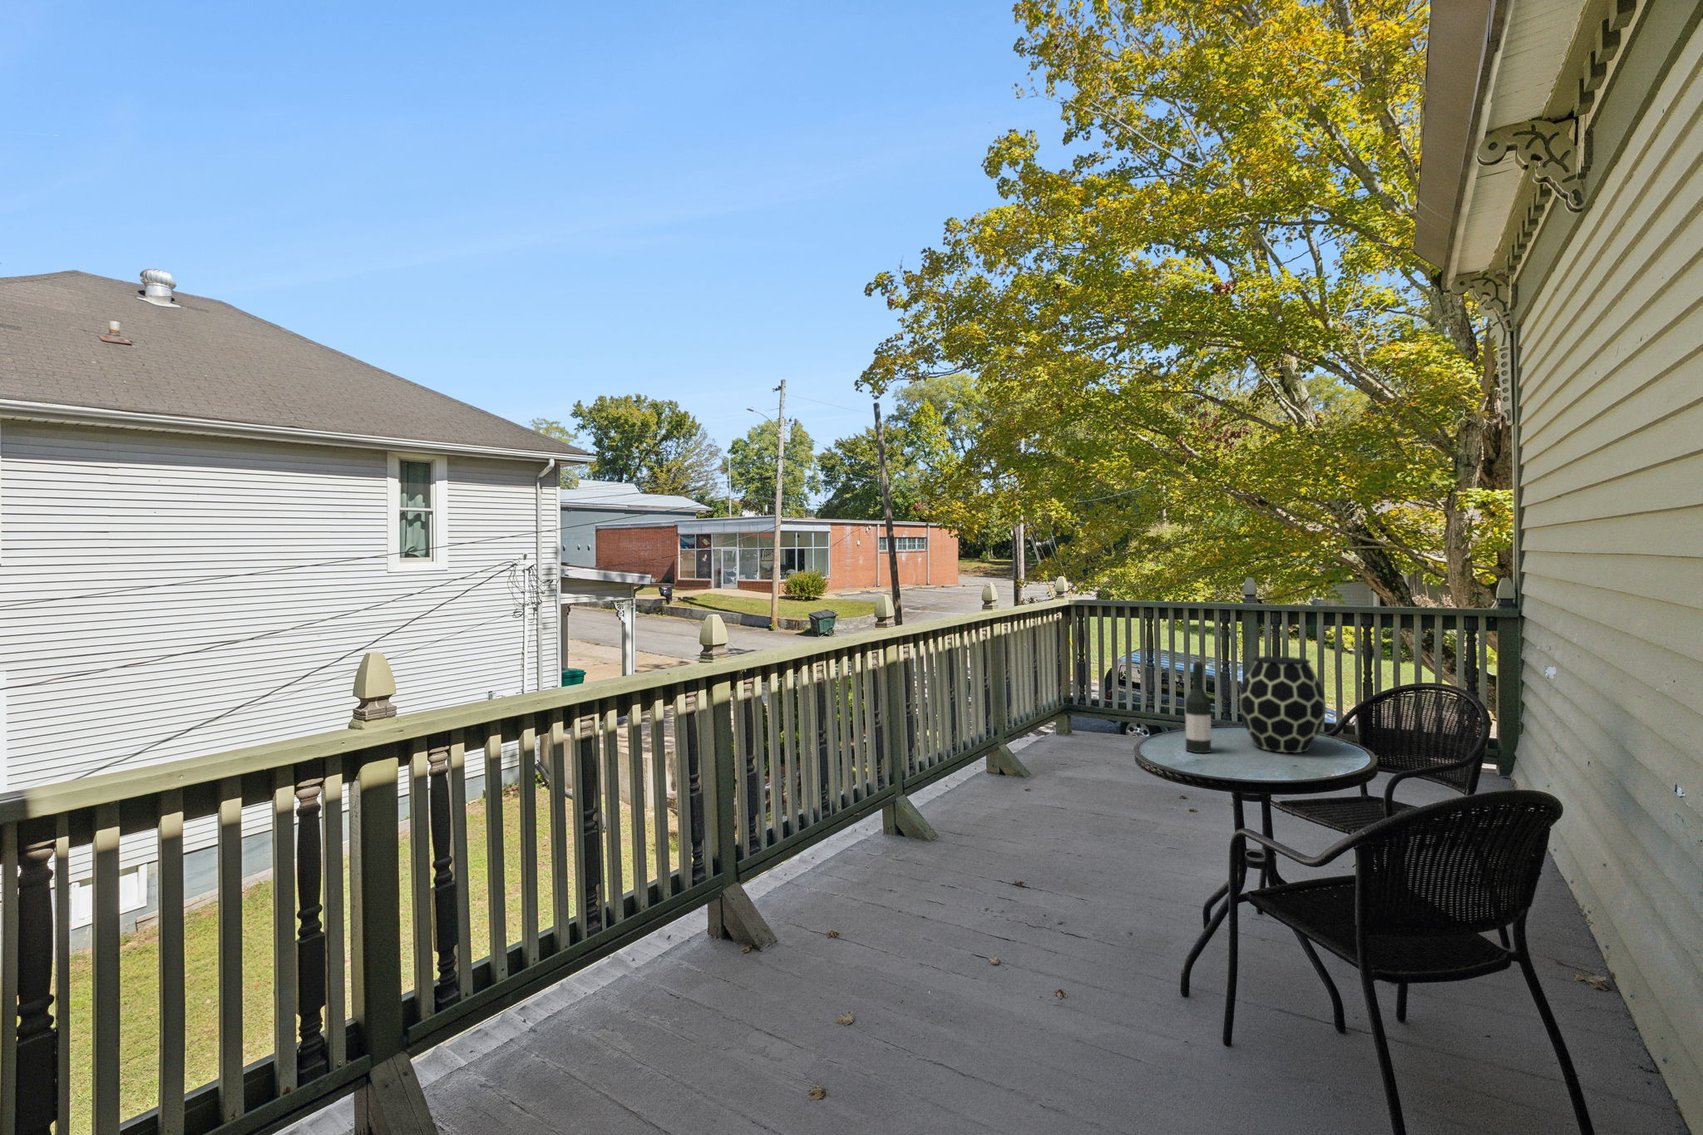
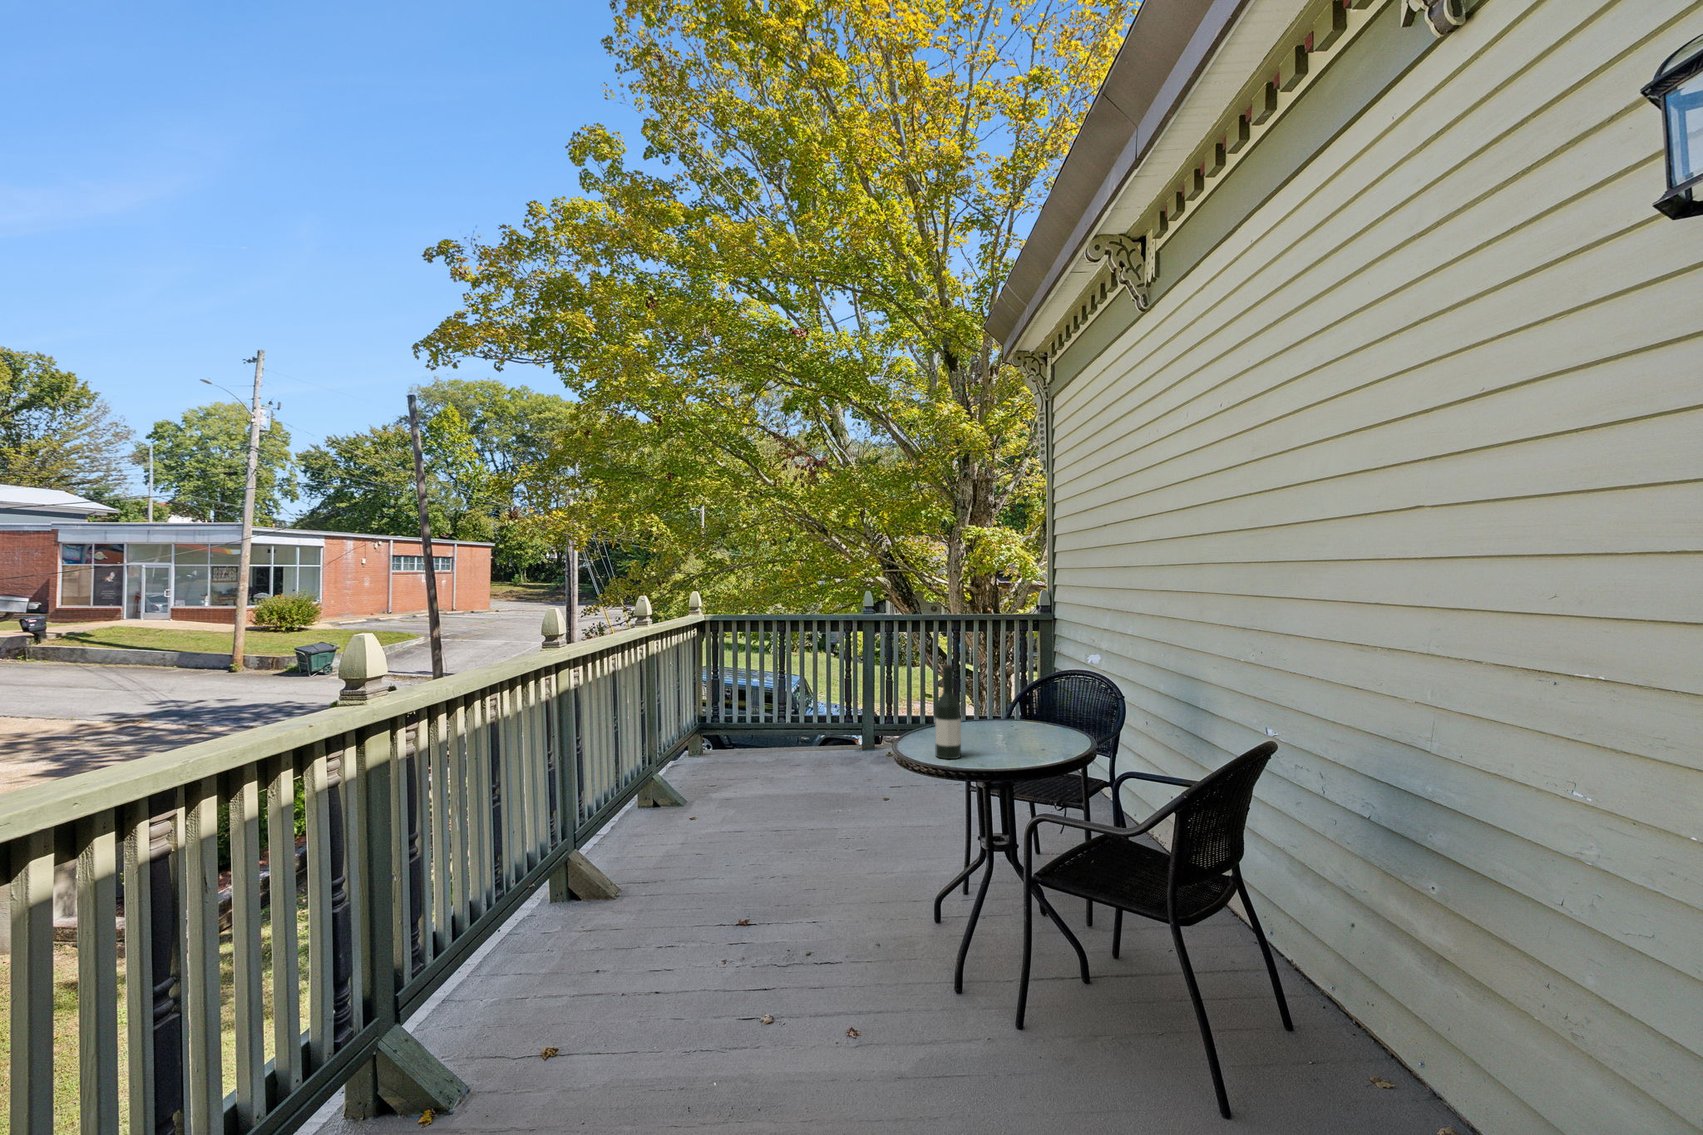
vase: present [1239,656,1326,753] -> none [972,656,1048,749]

